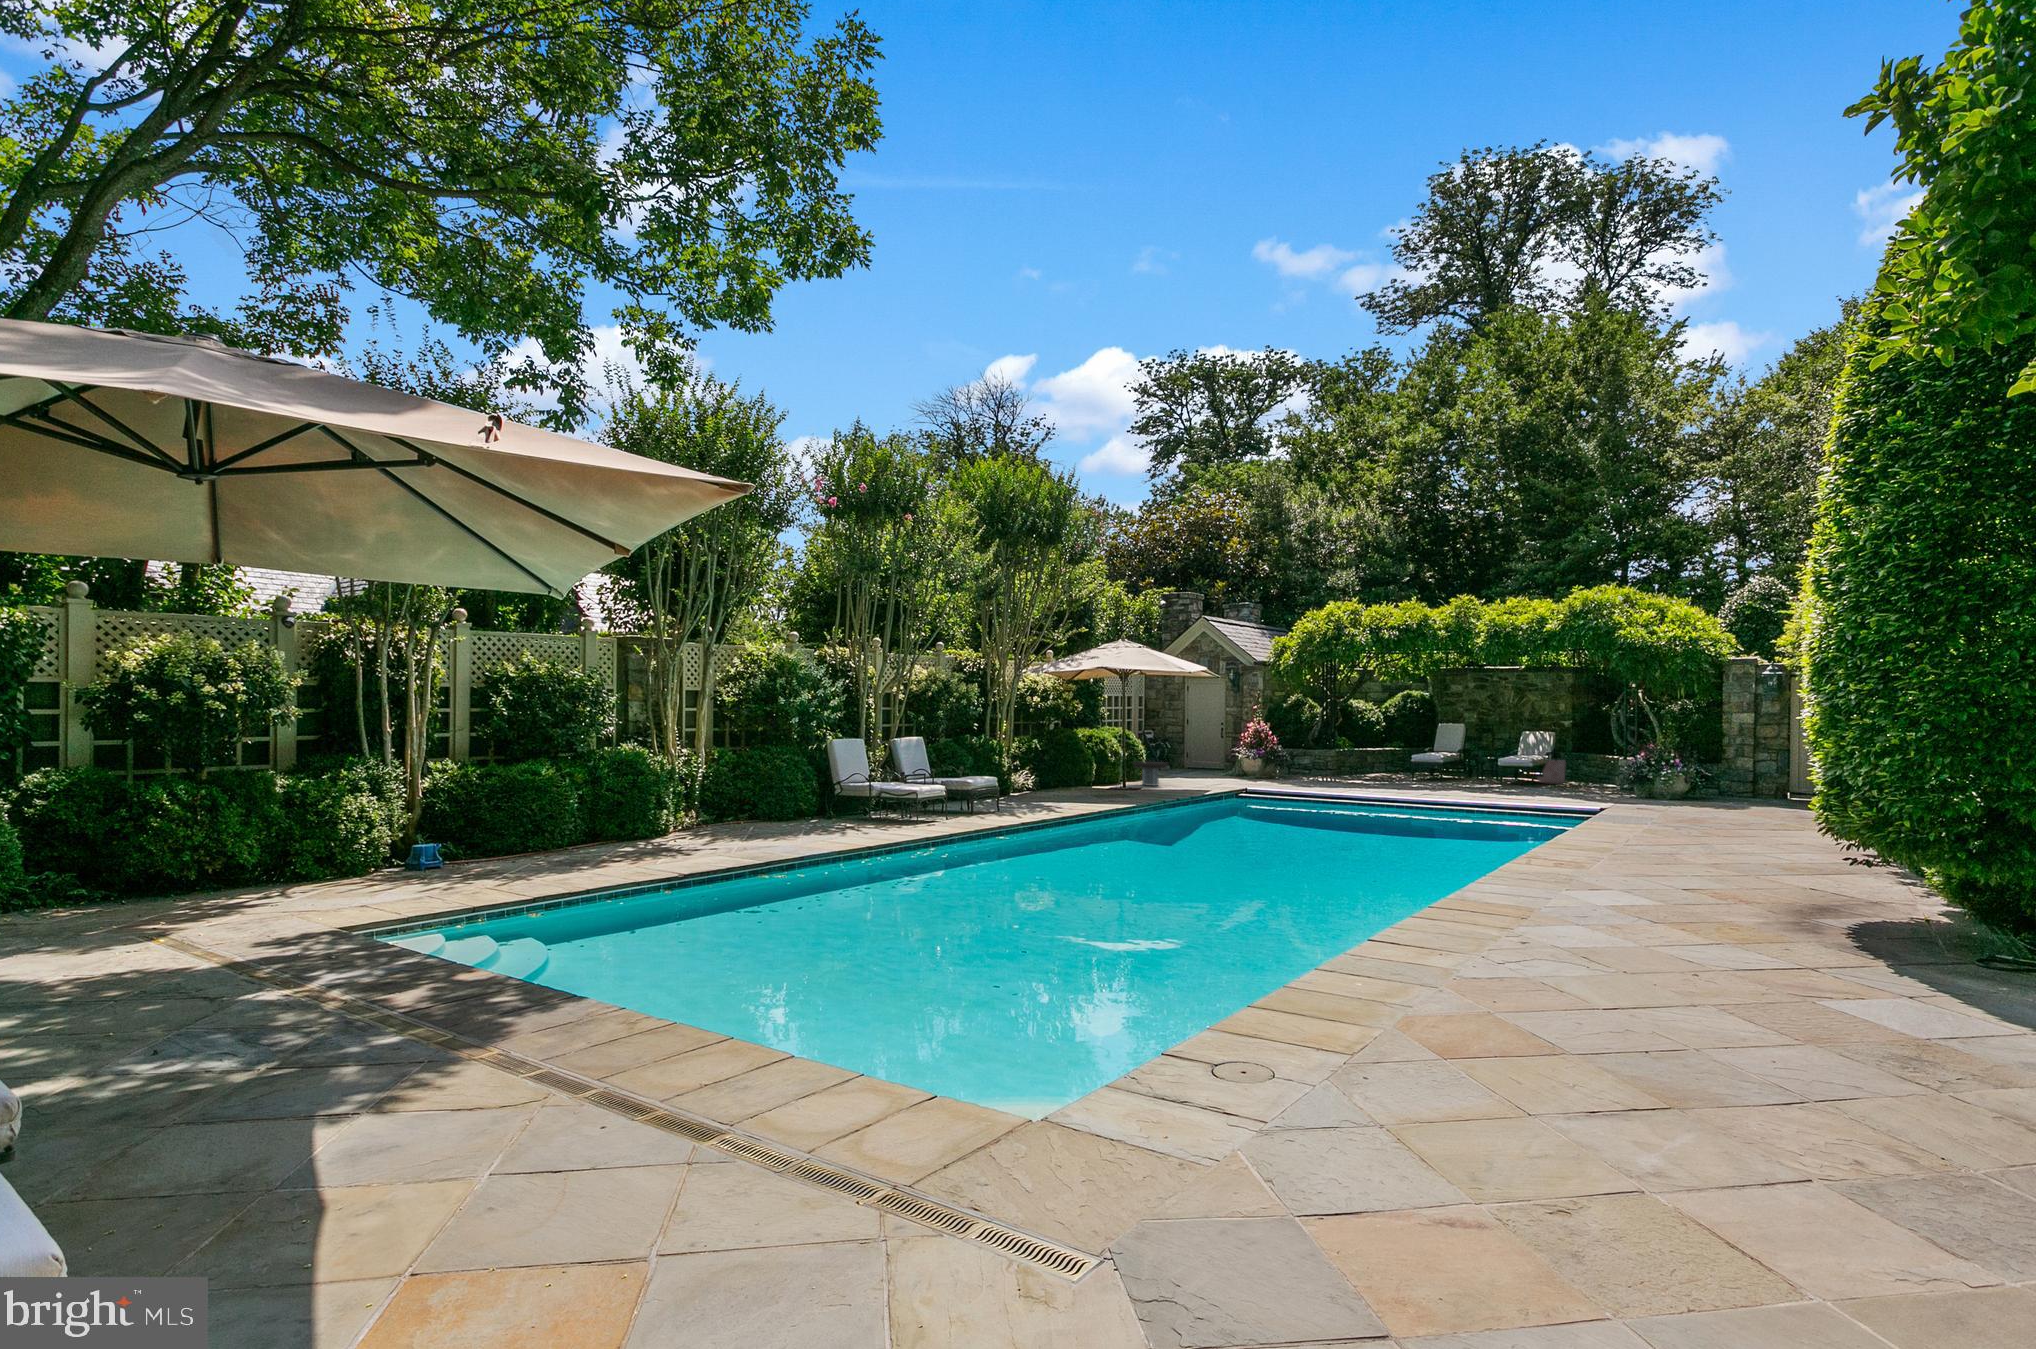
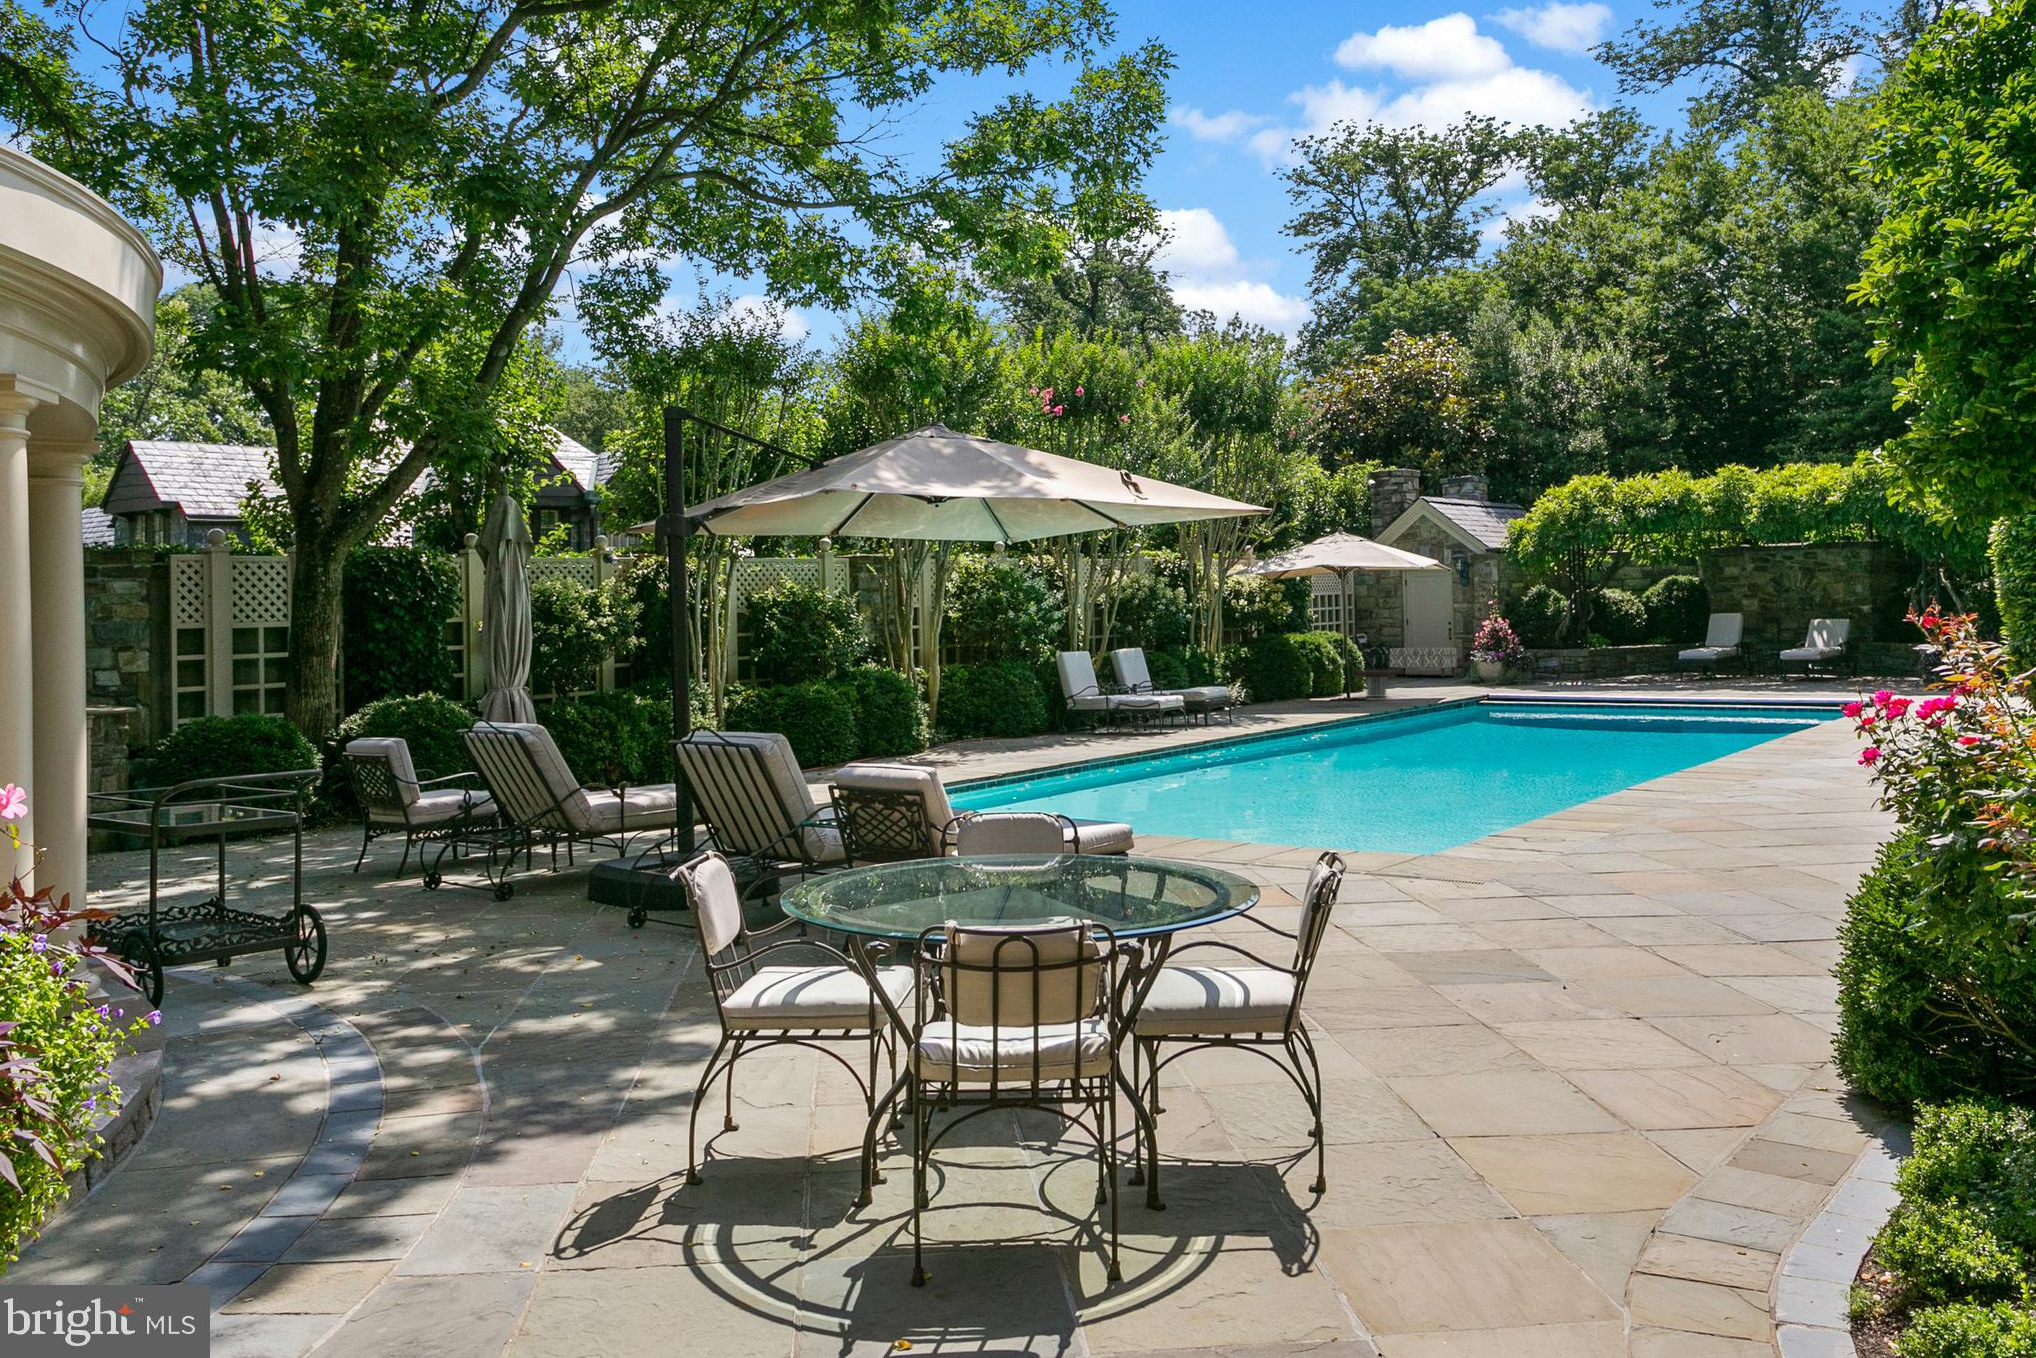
bench: none [1179,744,1234,769] -> present [1389,648,1457,677]
planter: present [1538,760,1566,784] -> none [1825,652,1860,680]

